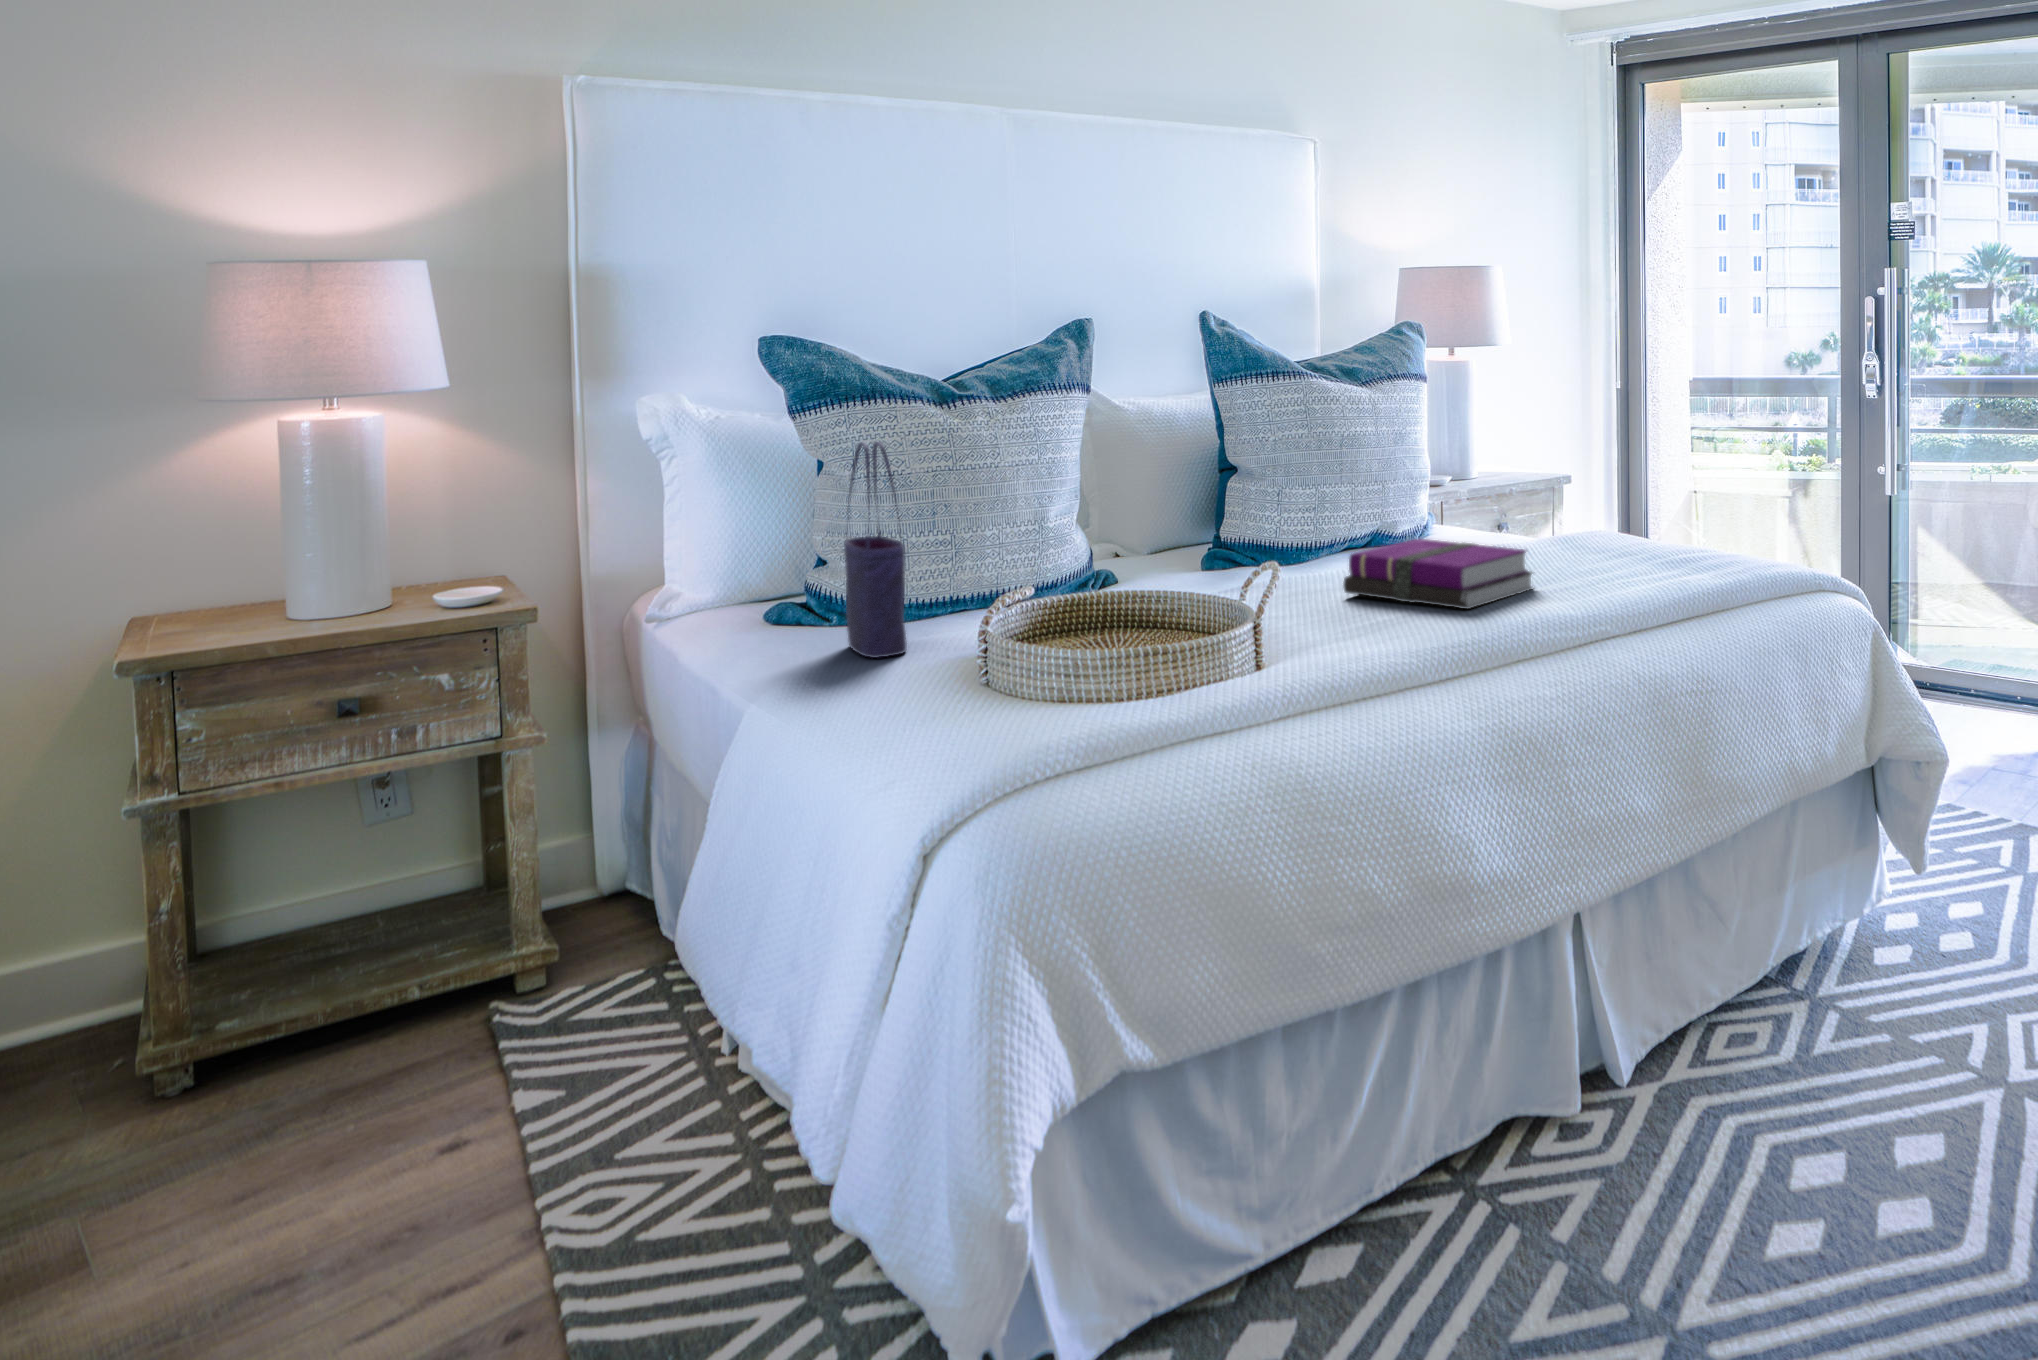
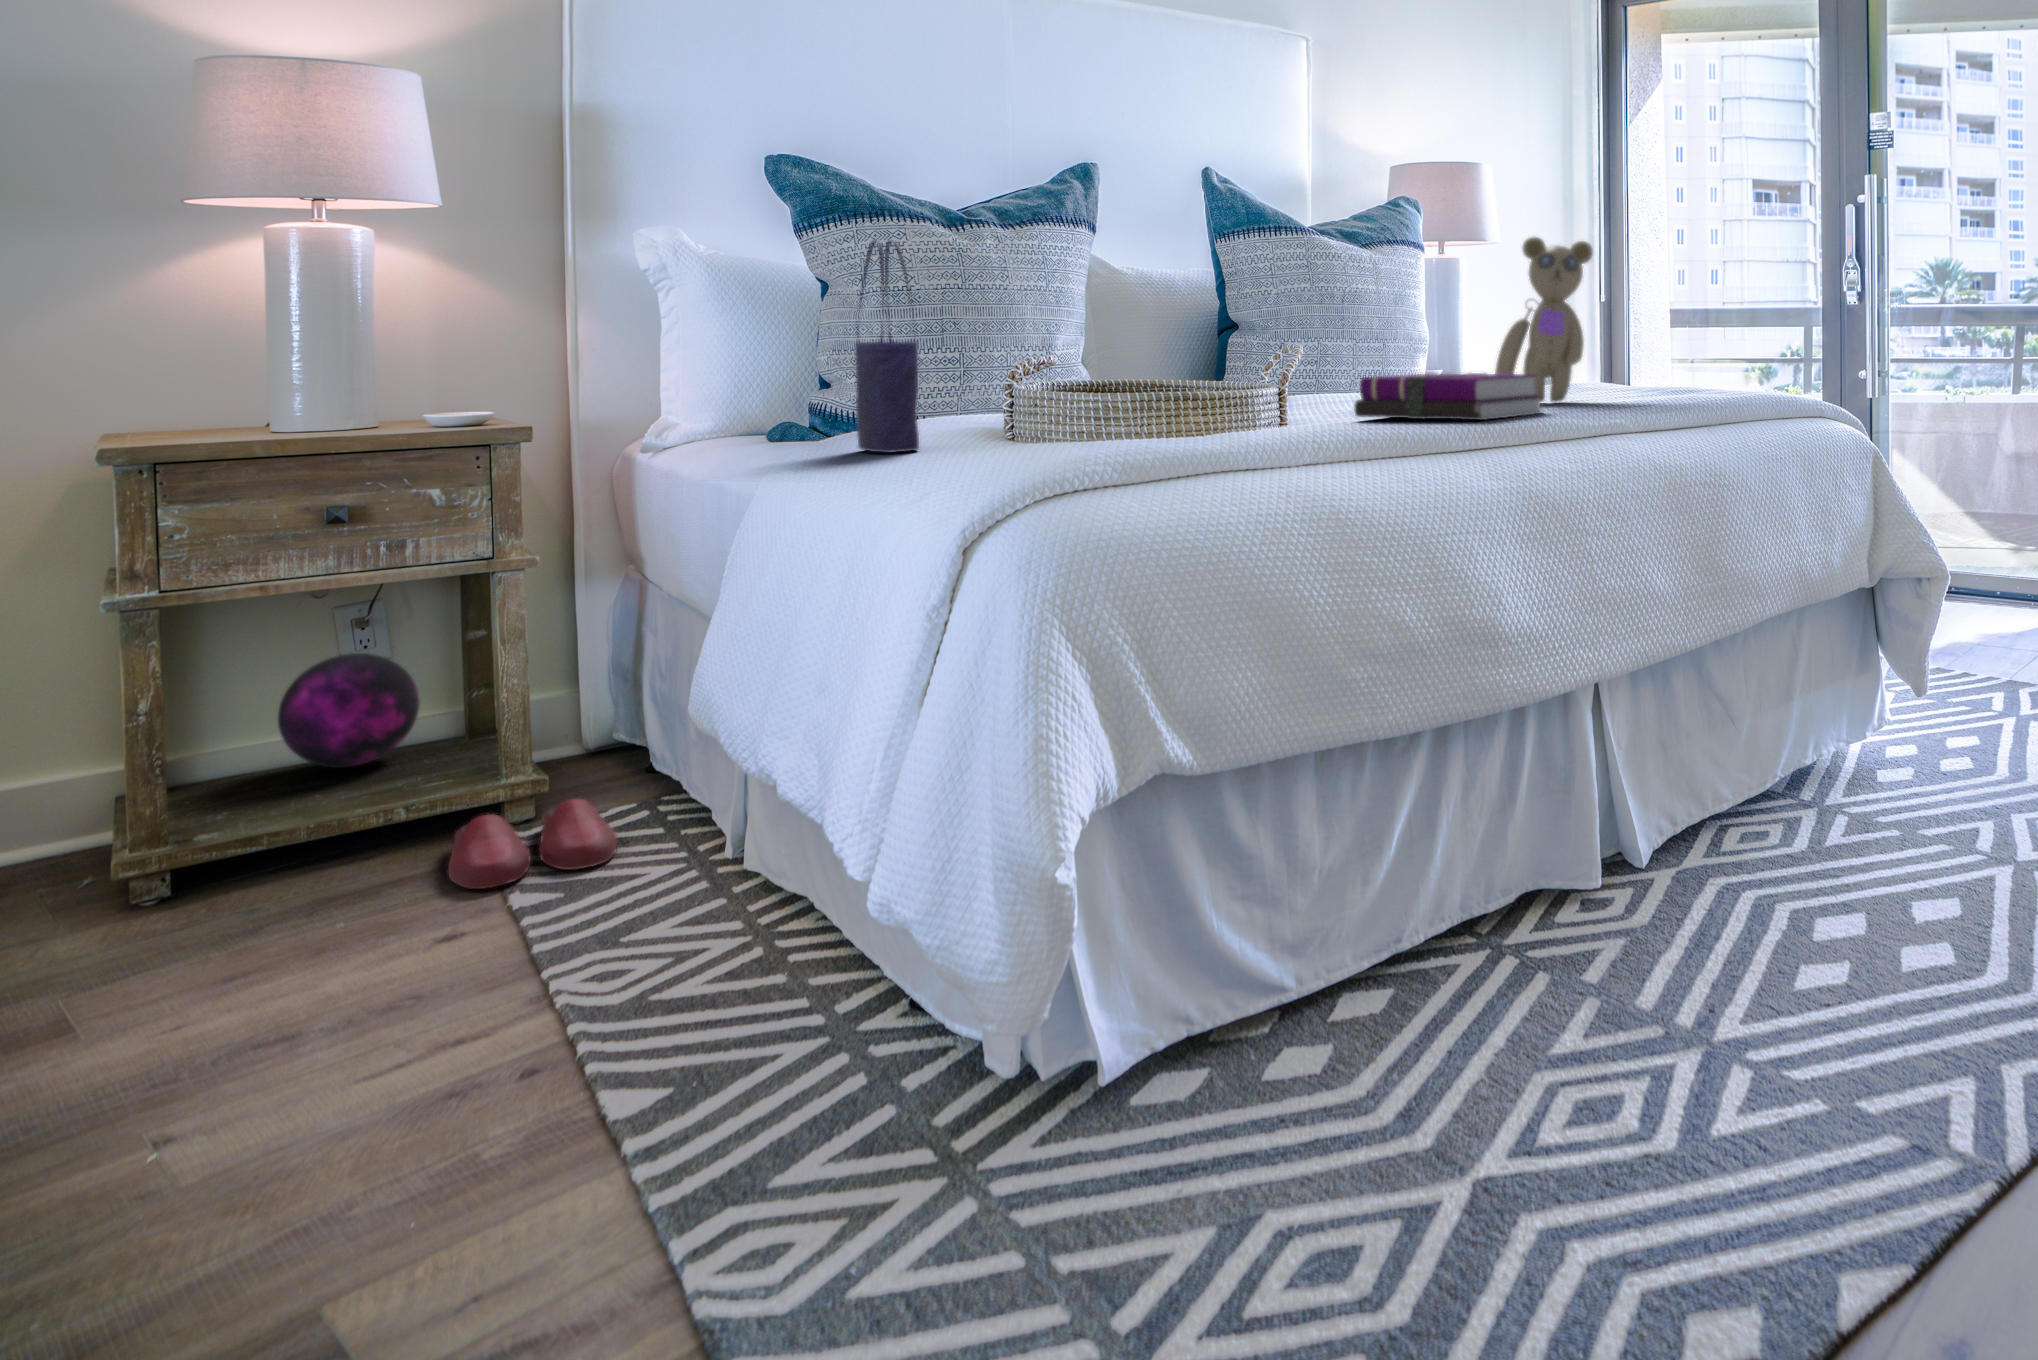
teddy bear: none [1491,389,1590,556] -> present [1495,237,1593,402]
decorative orb: none [302,824,438,939] -> present [278,653,420,768]
slippers: none [458,979,621,1089] -> present [448,799,617,889]

